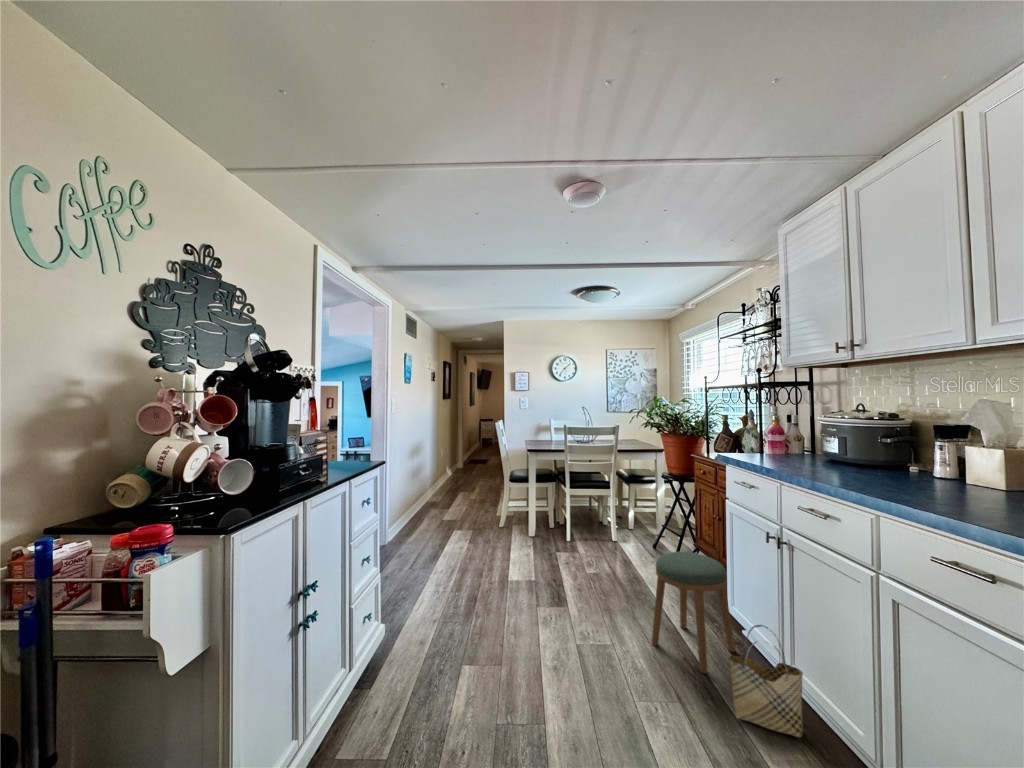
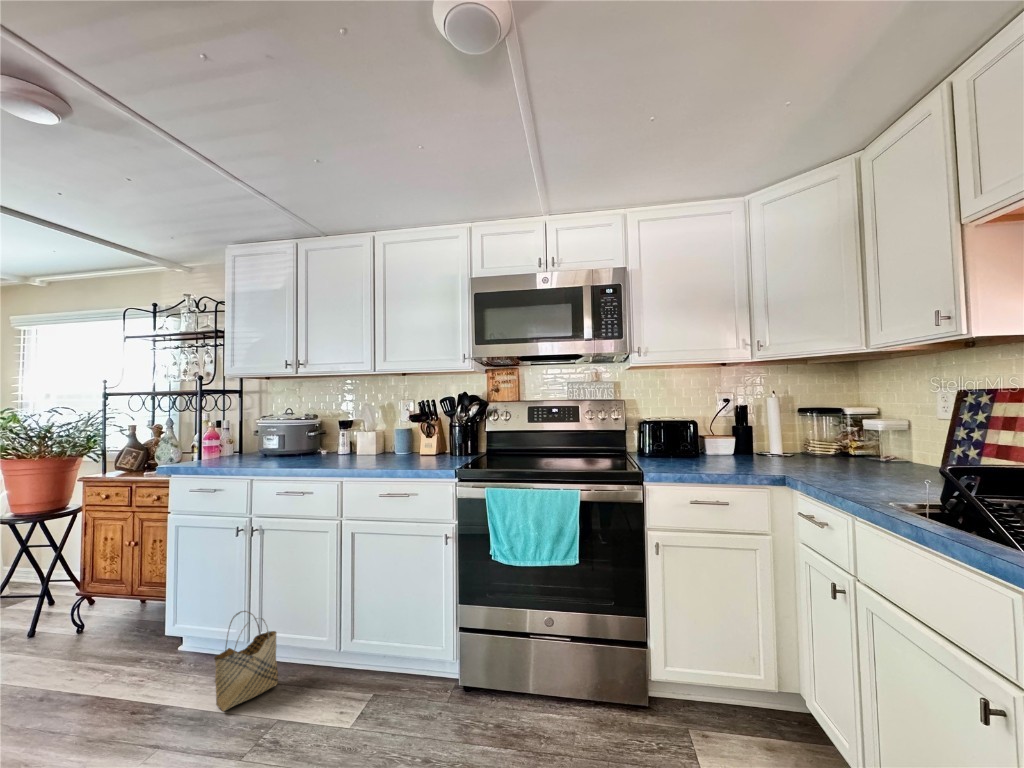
stool: present [652,552,735,673] -> none [72,582,185,731]

